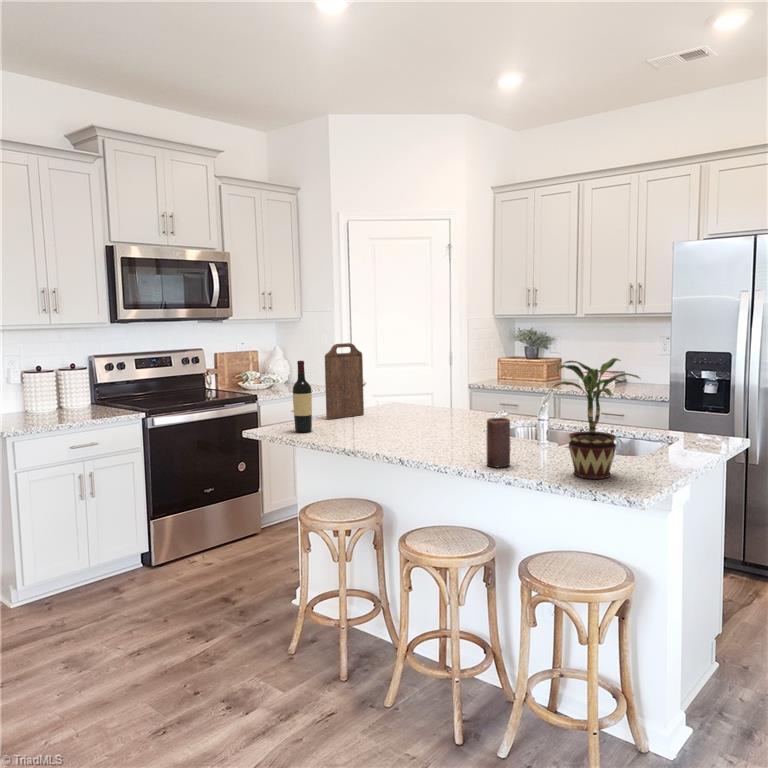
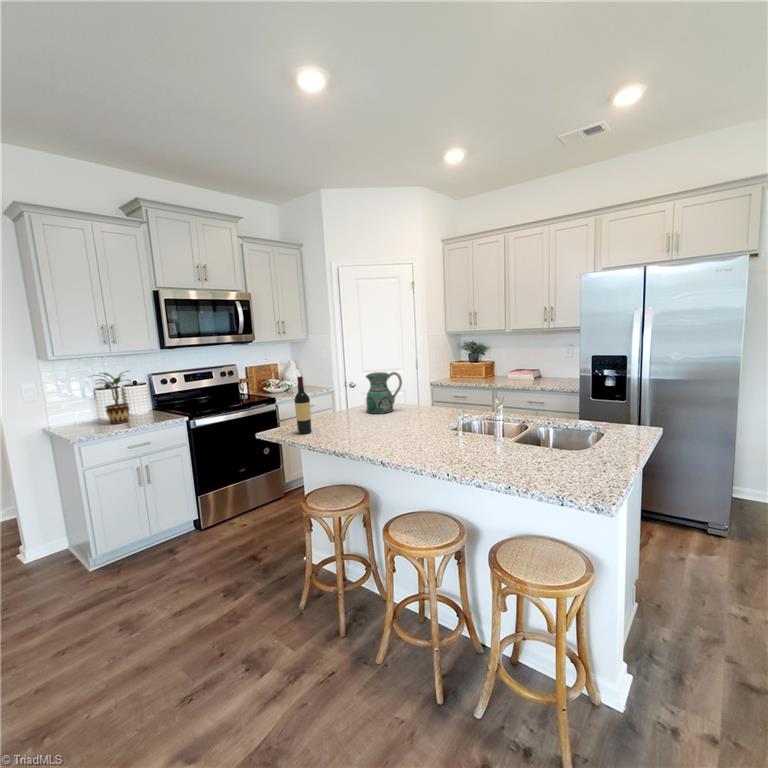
cutting board: present [325,343,364,419] -> none [321,360,354,419]
potted plant: present [553,358,640,479] -> present [97,371,130,424]
ceramic pitcher: none [381,362,429,415] -> present [366,372,402,414]
candle: present [487,418,510,467] -> none [455,425,476,469]

